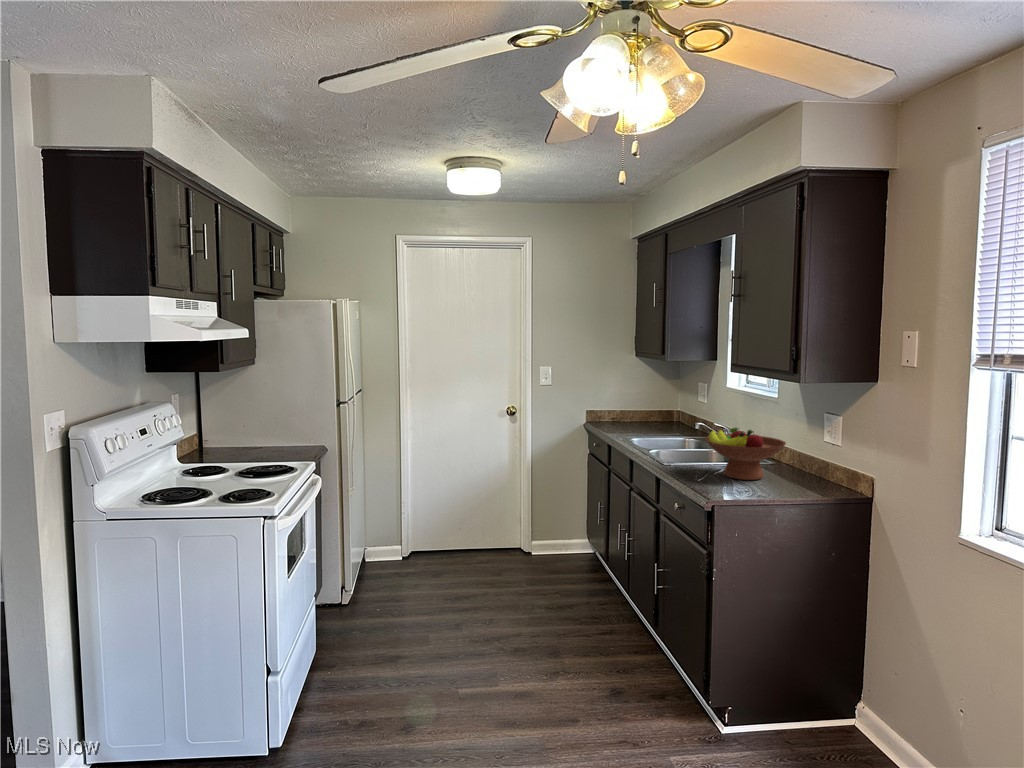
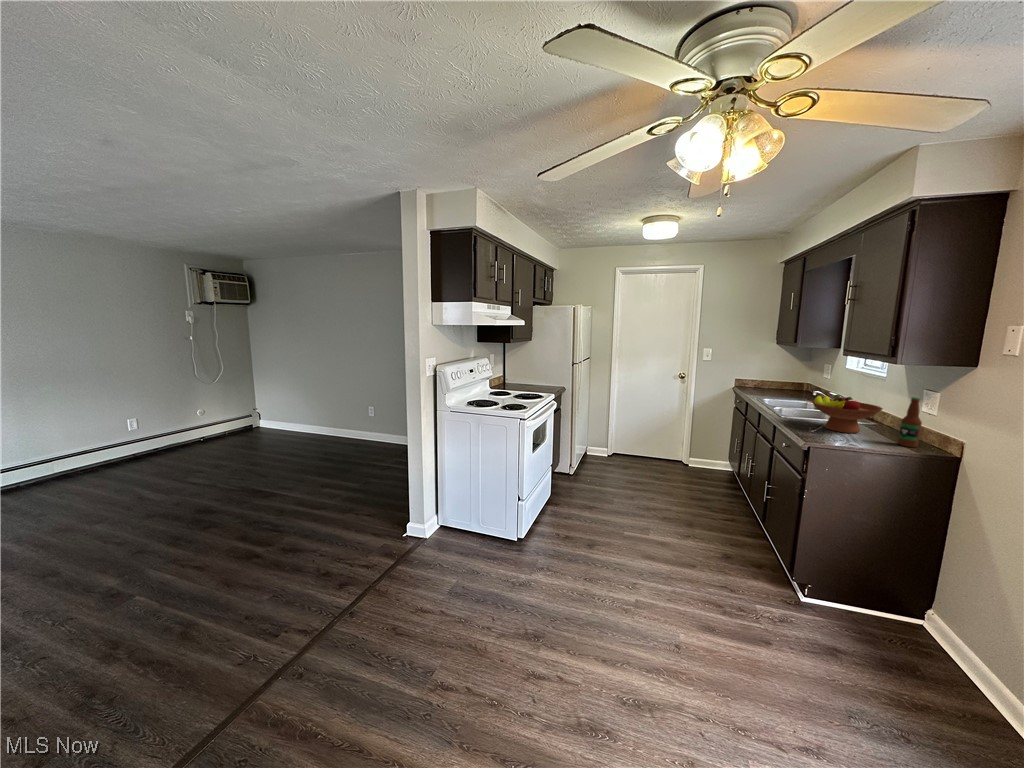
bottle: none [810,425,833,492] -> present [898,397,922,447]

